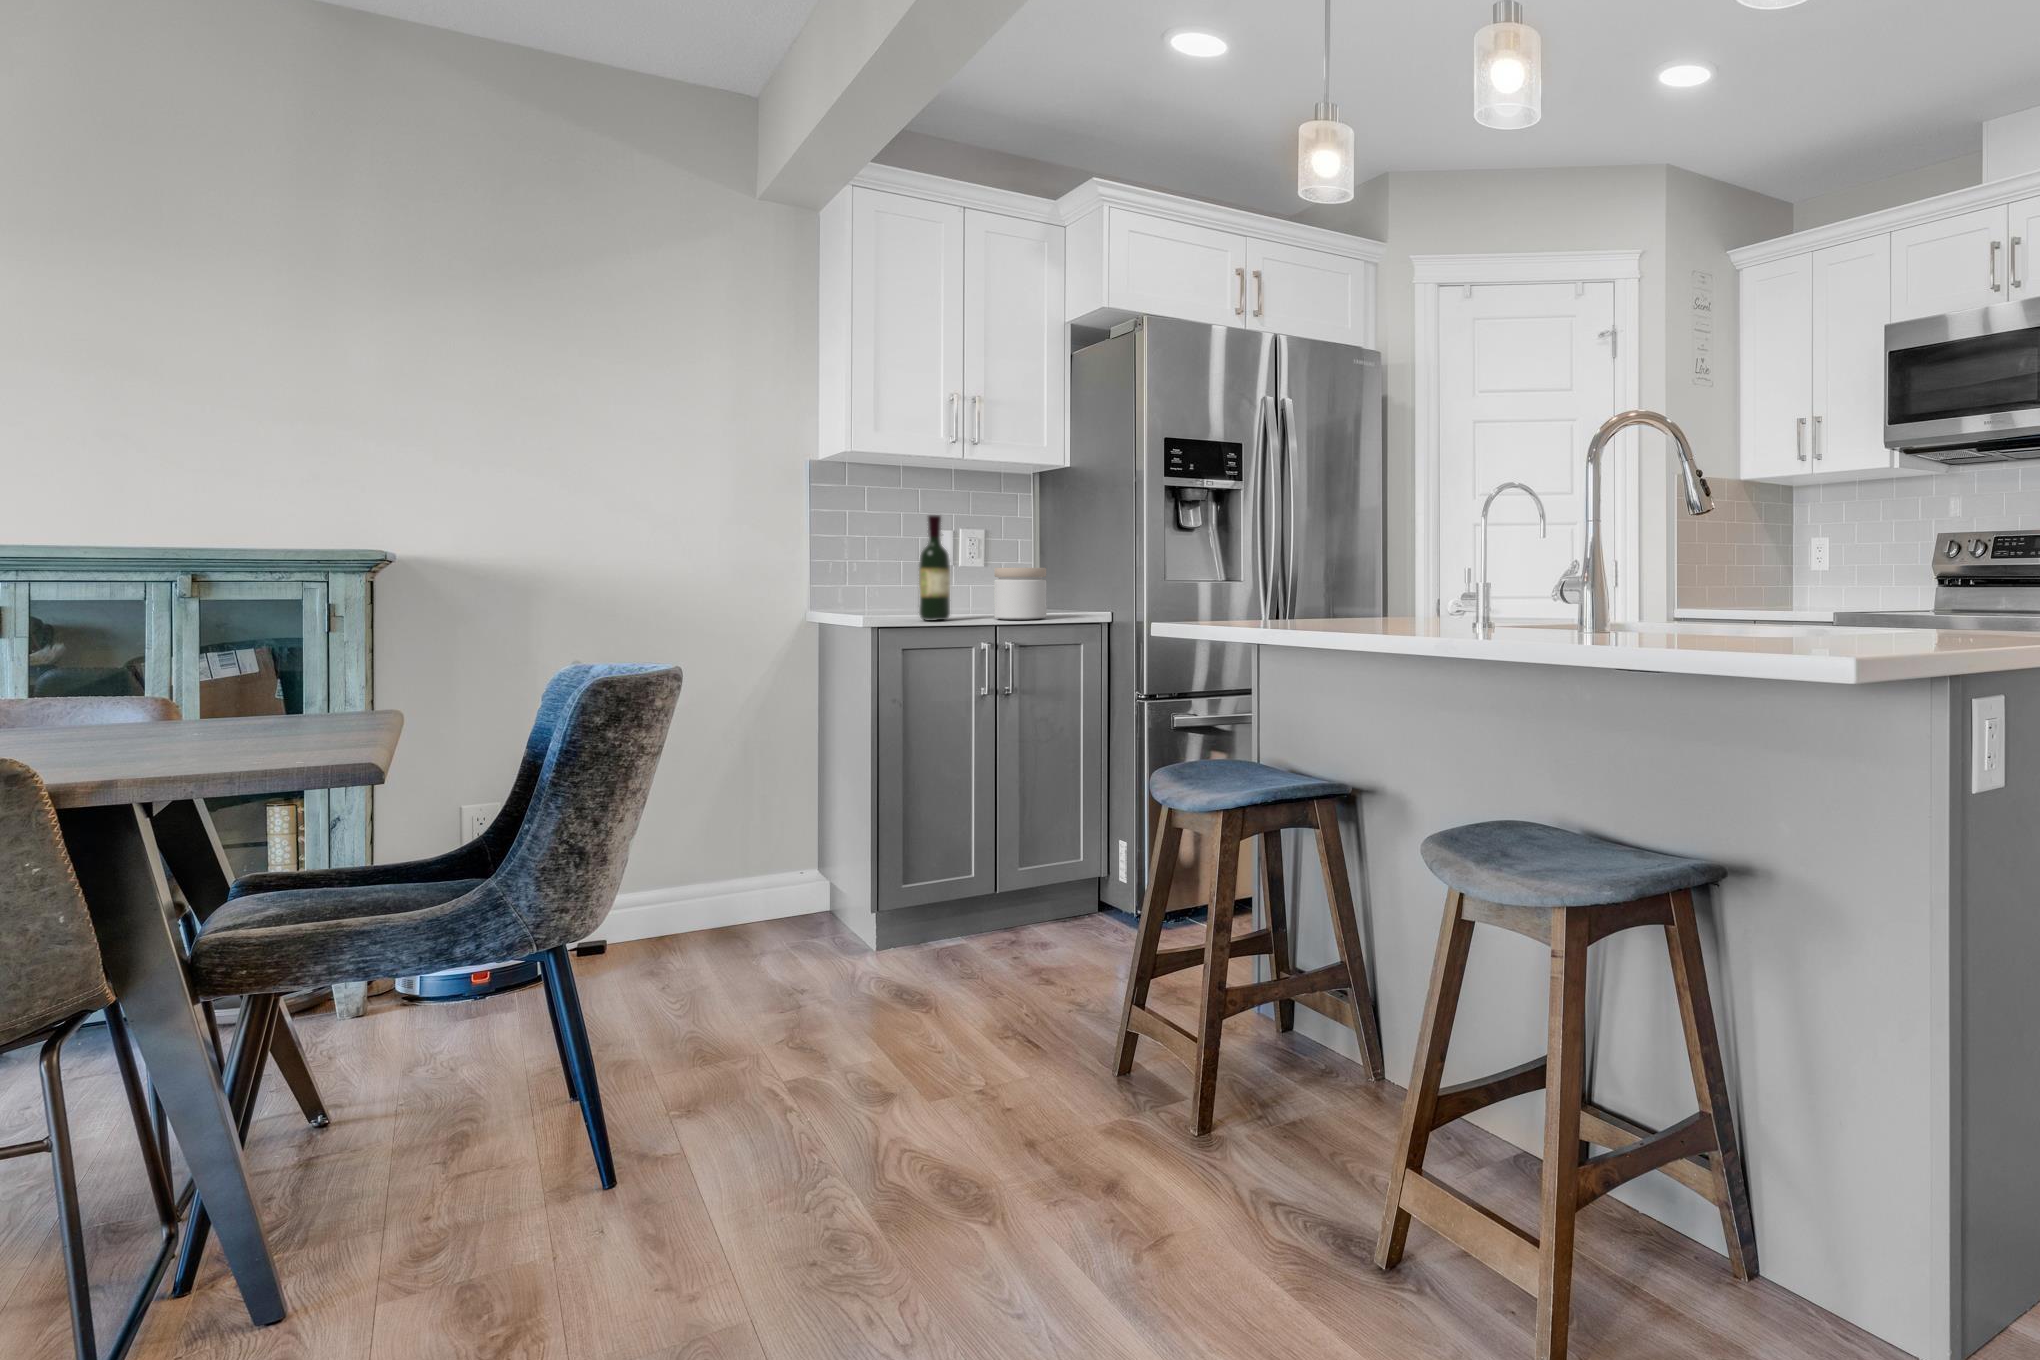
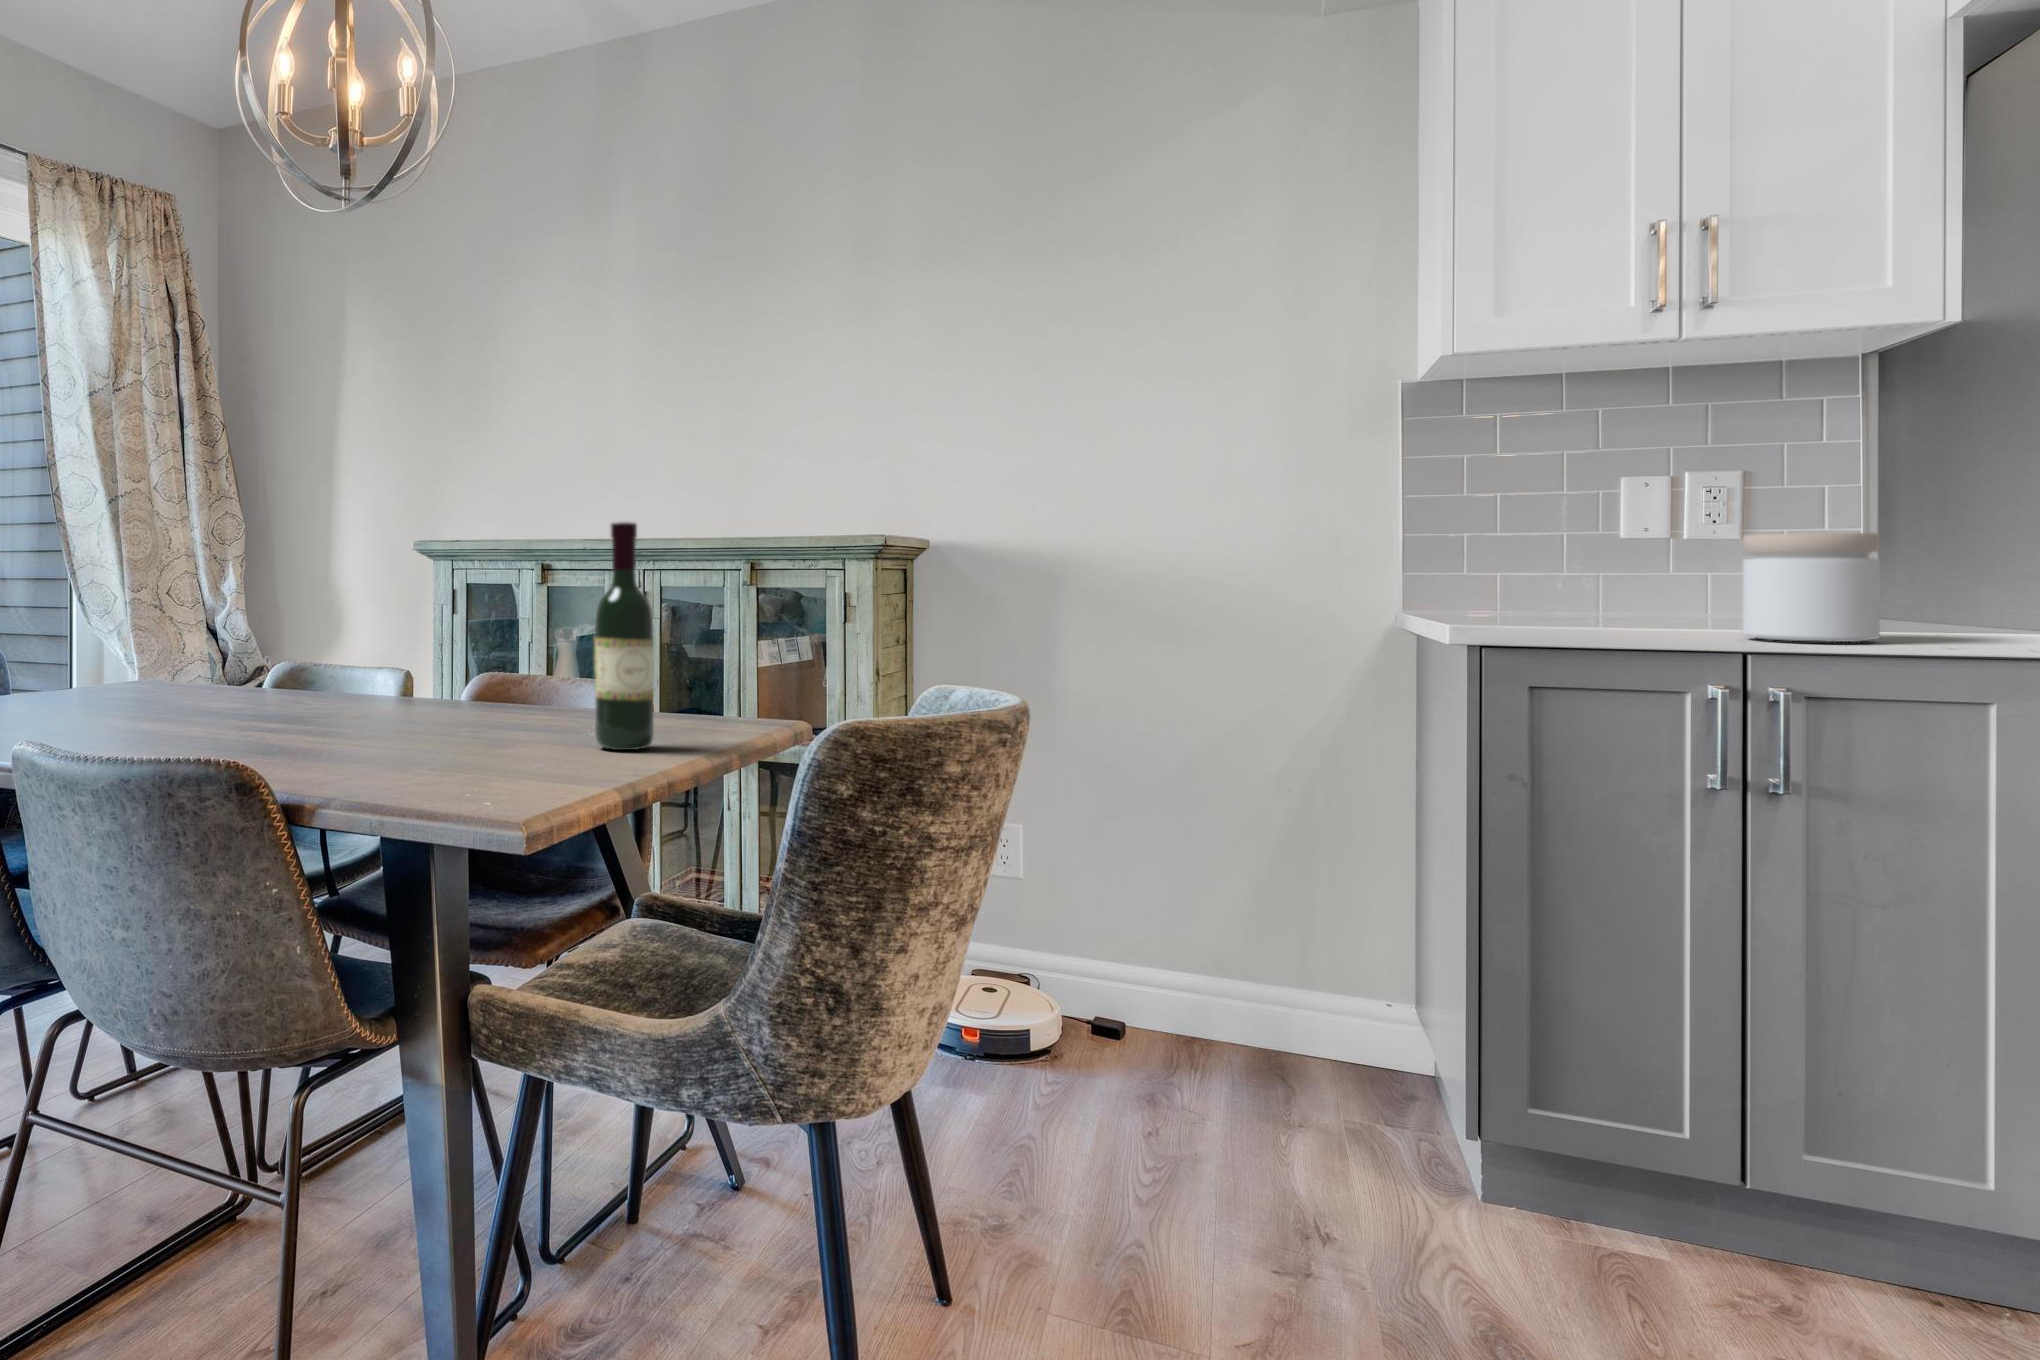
wine bottle: present [919,515,950,621] -> present [594,522,654,750]

